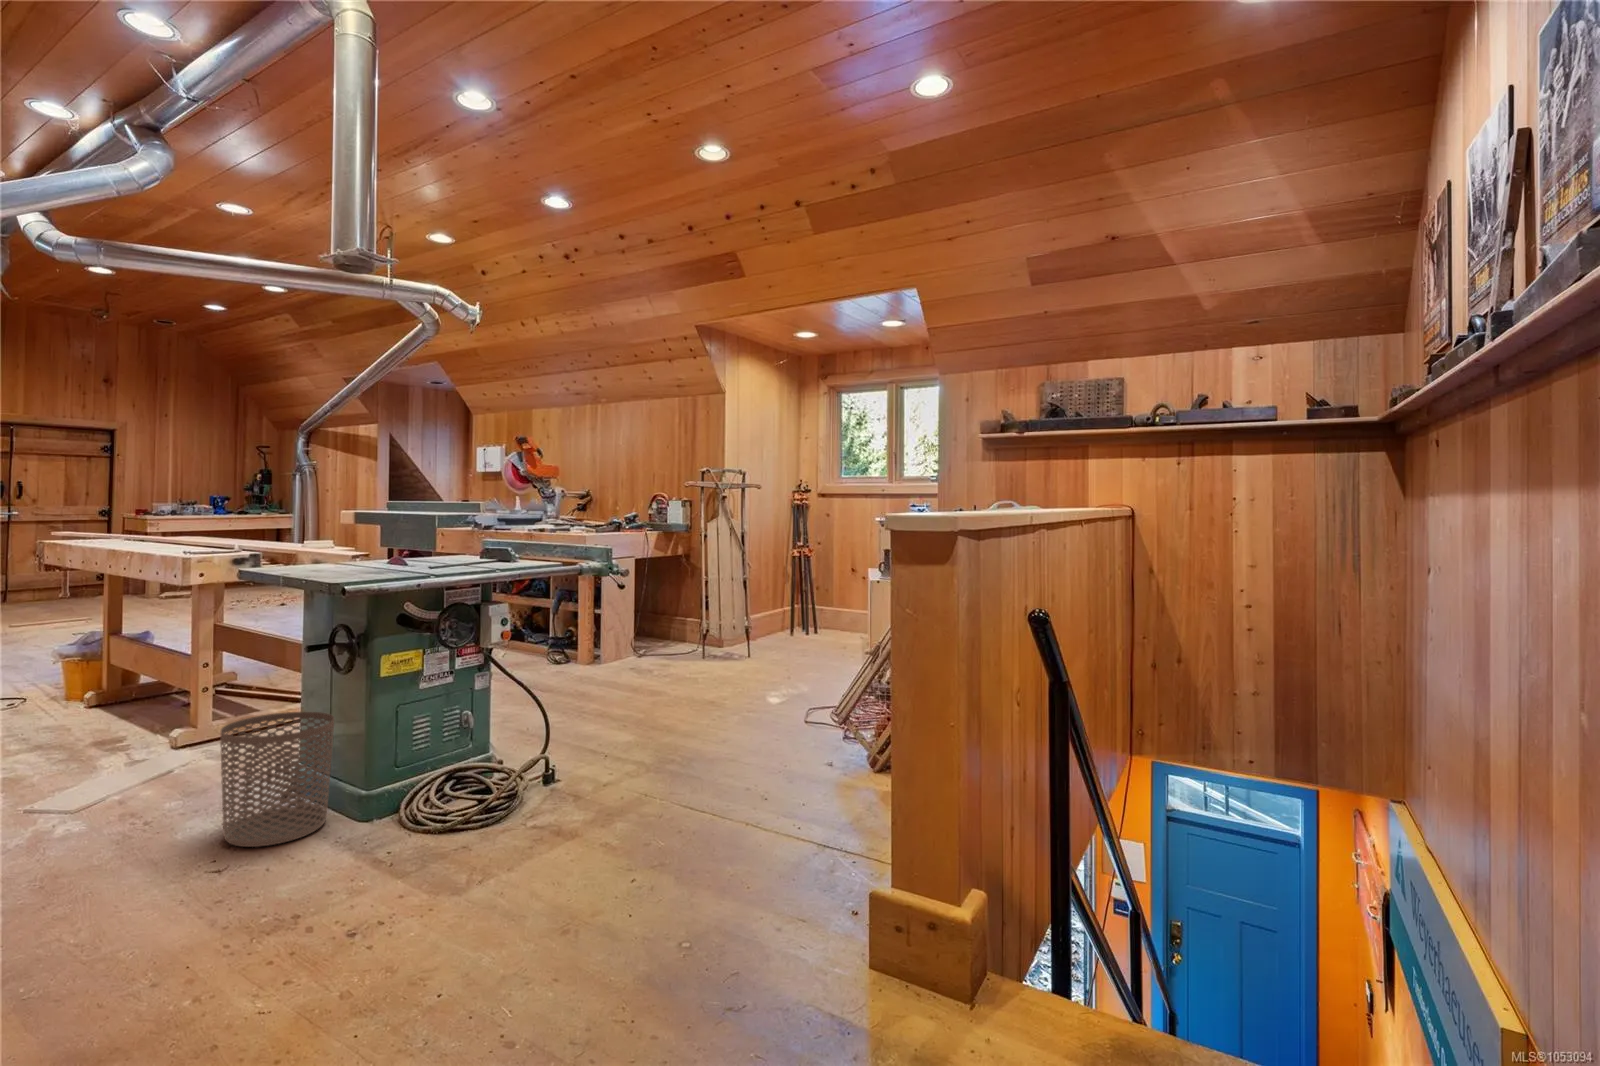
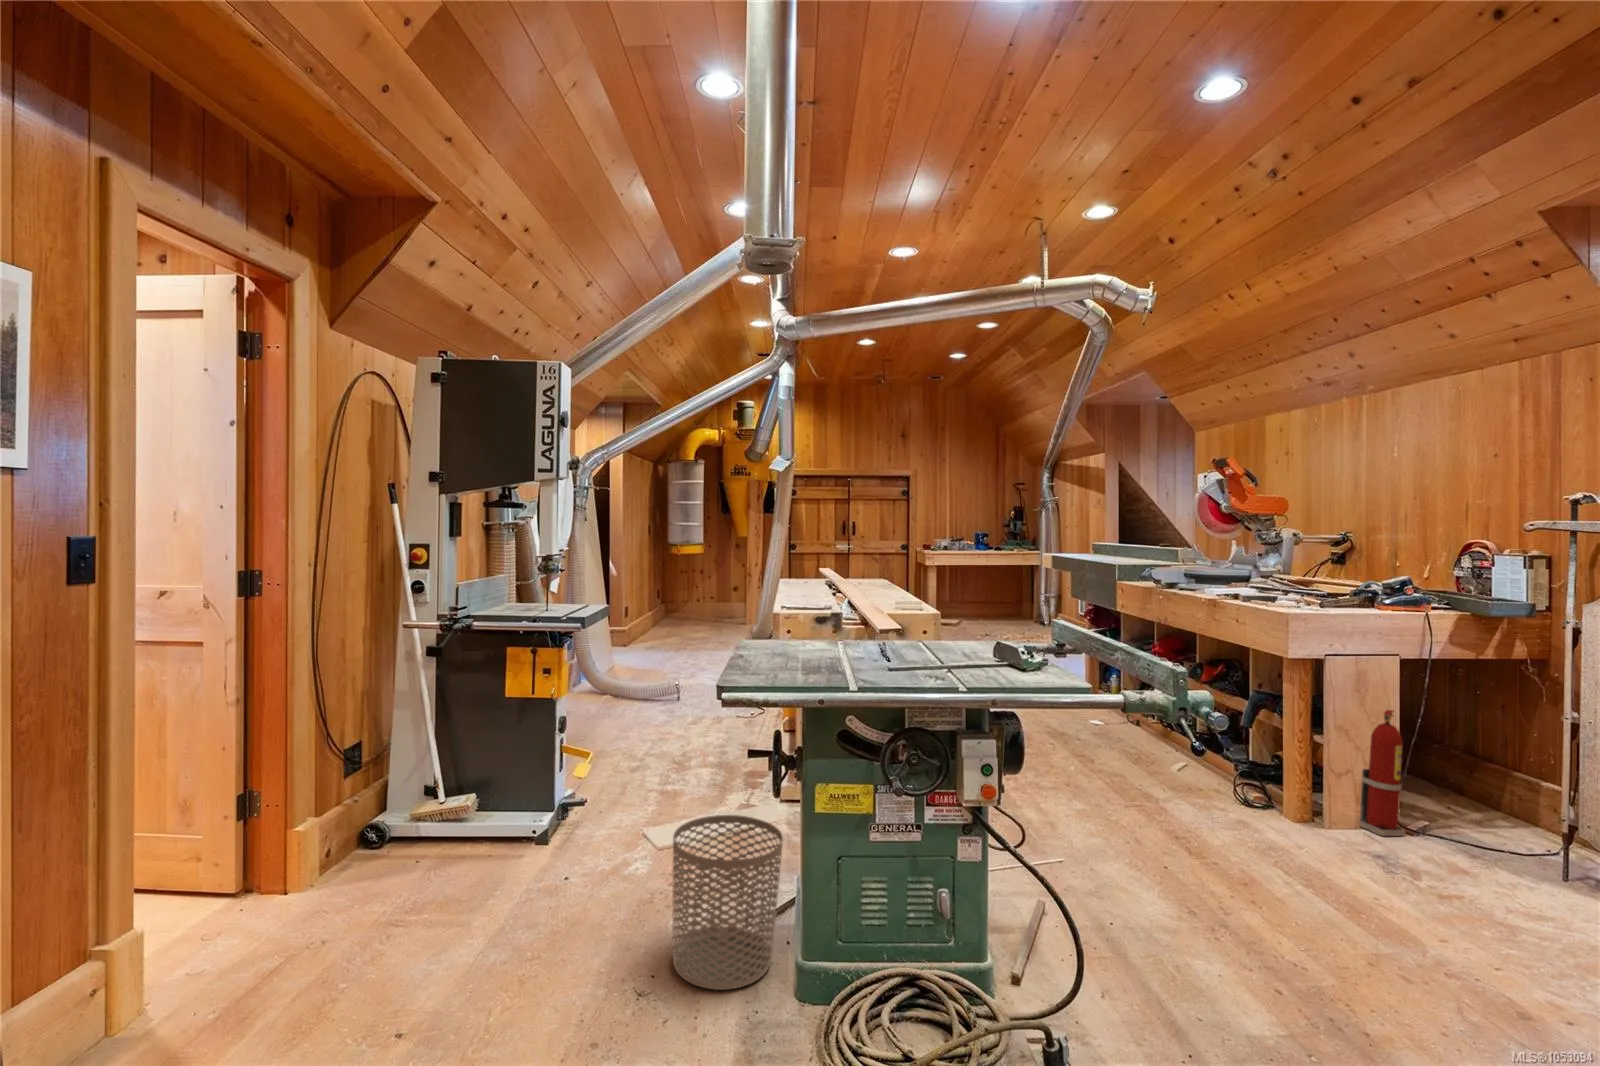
fire extinguisher: none [619,591,640,662] -> present [1359,710,1405,836]

